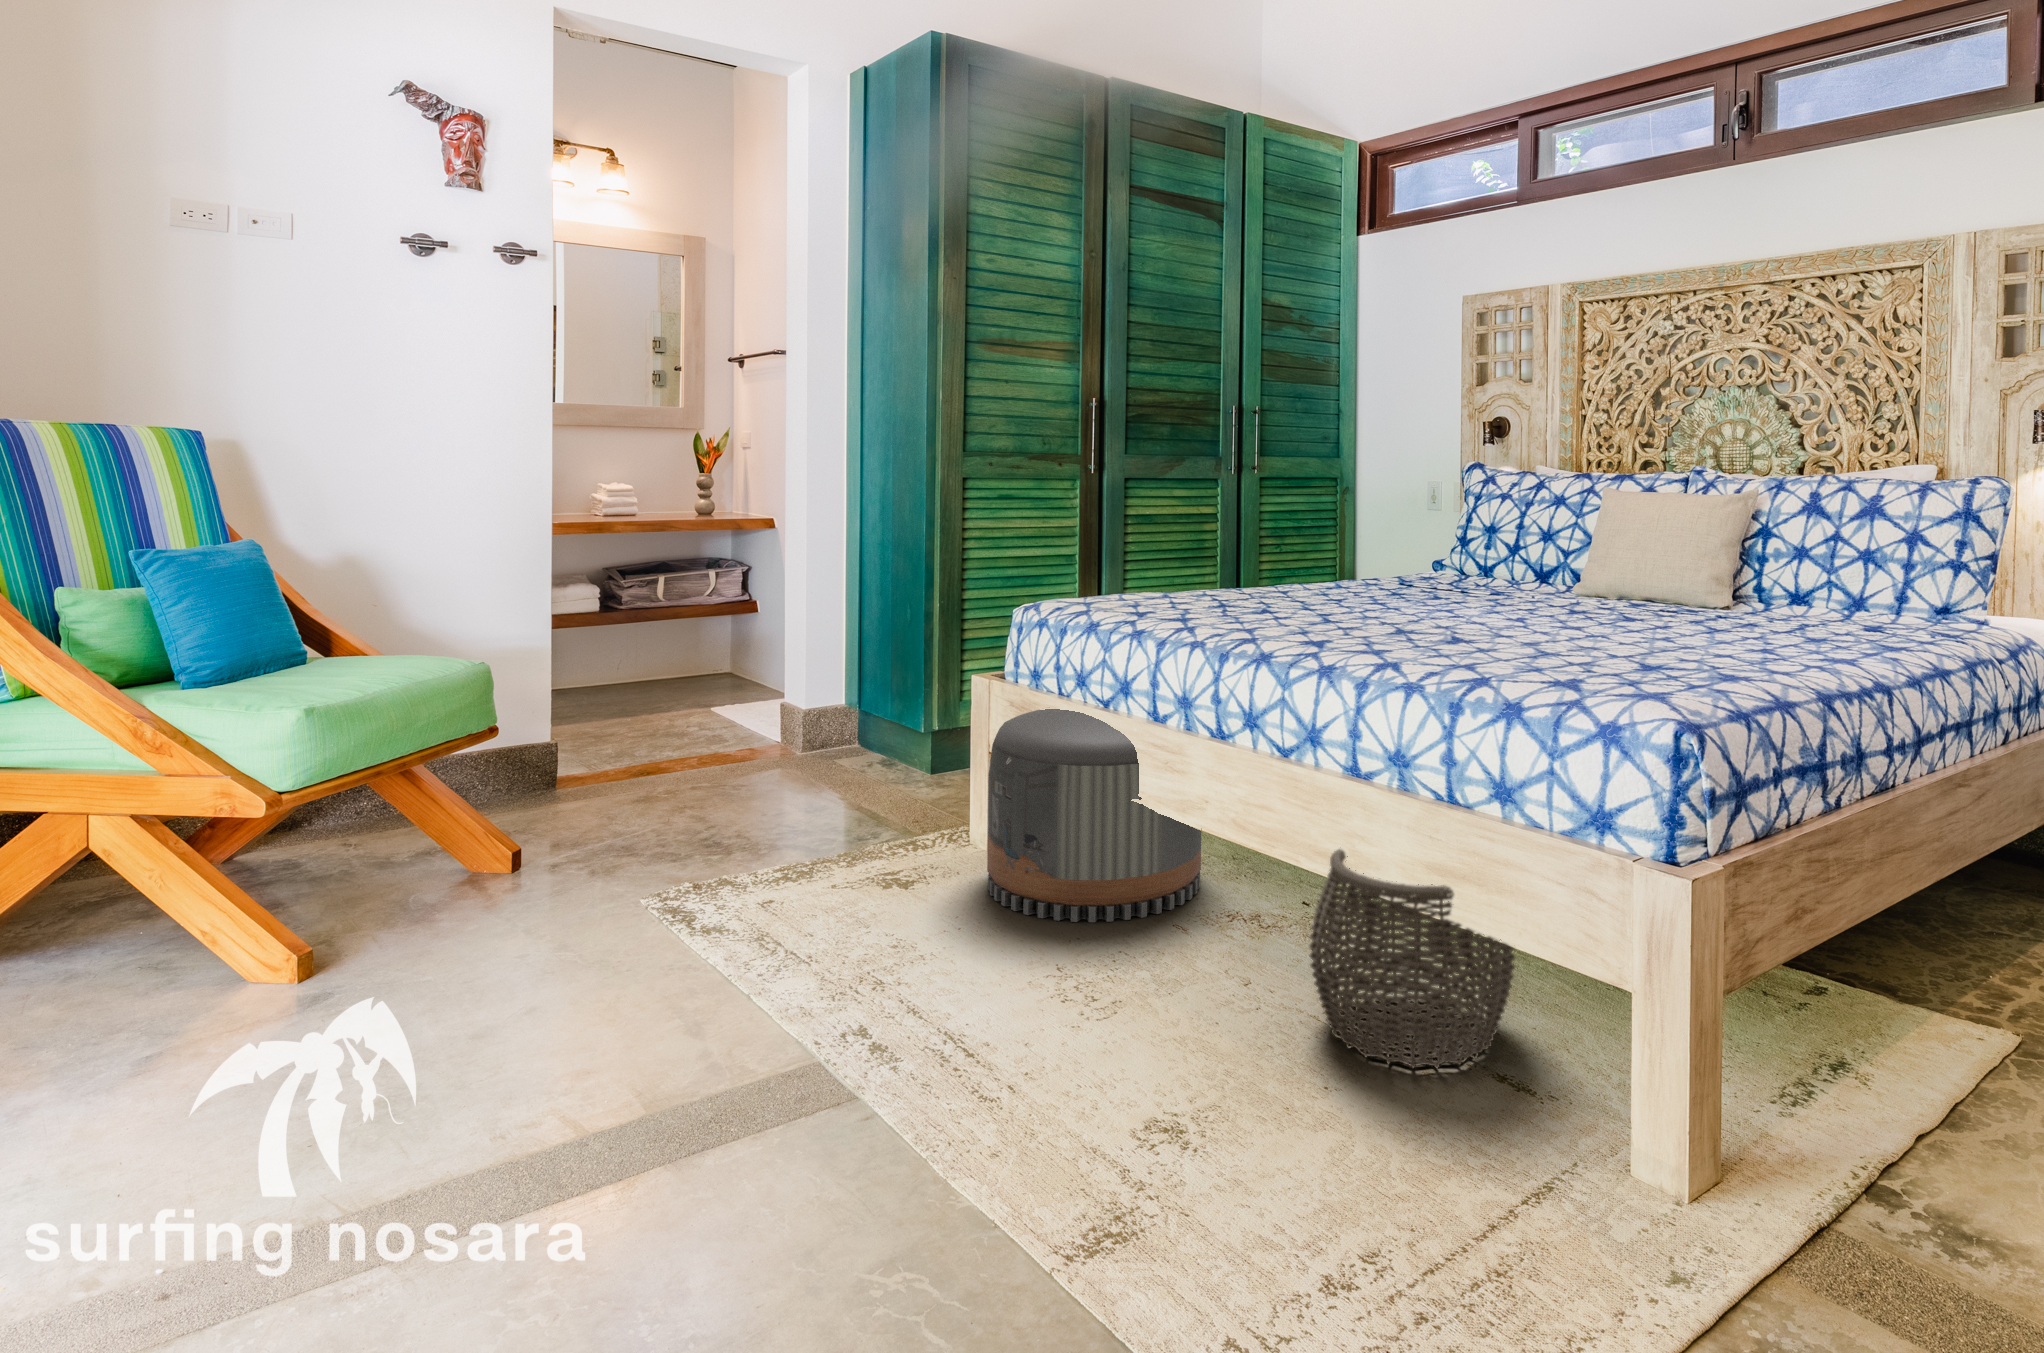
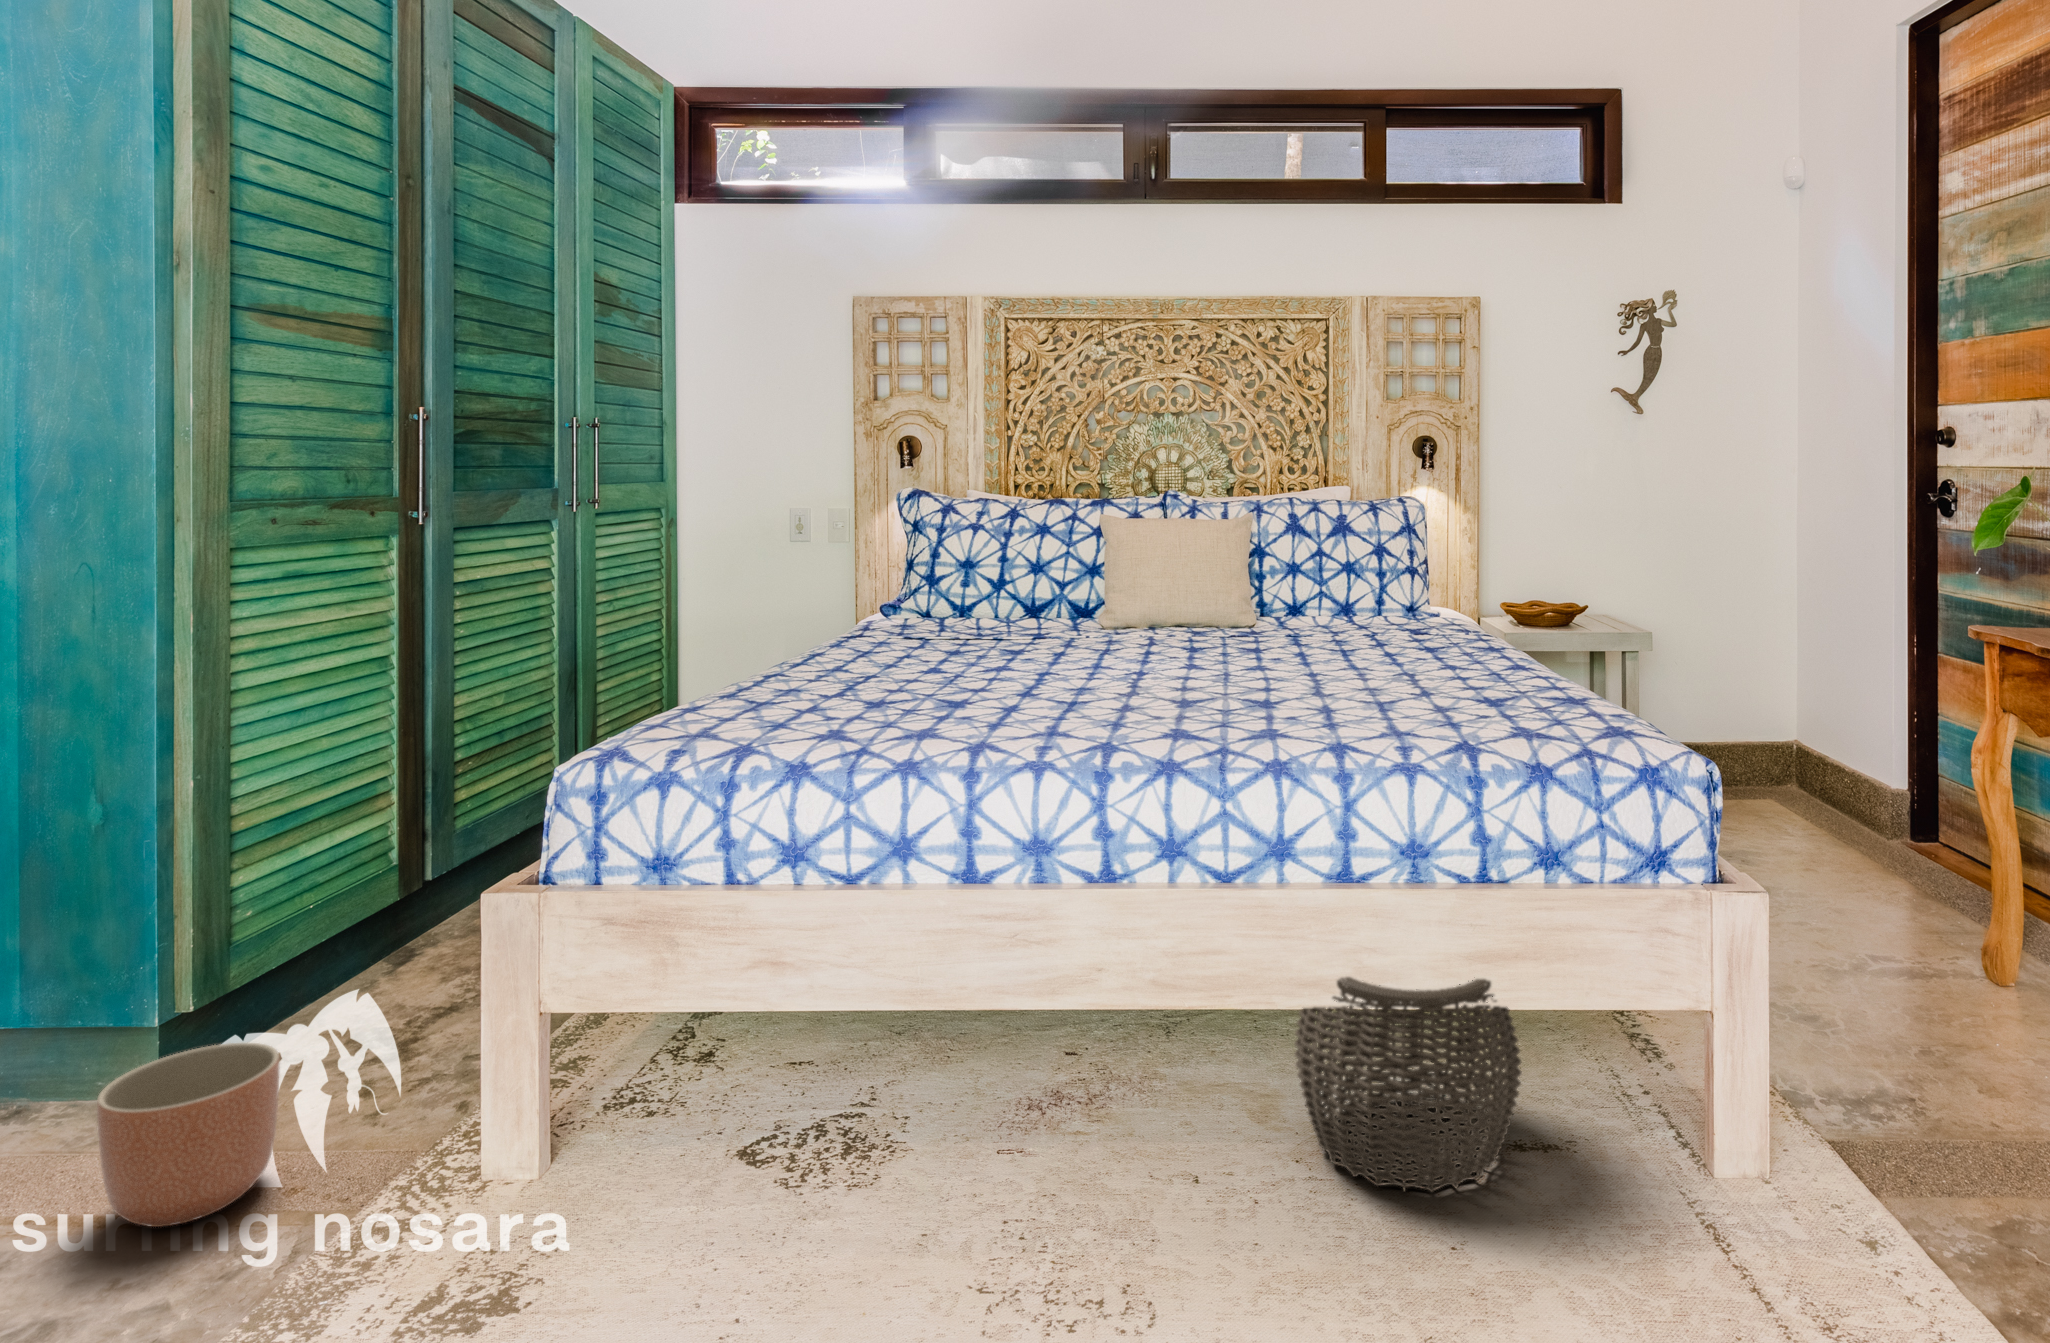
pouf: present [987,709,1201,922] -> none [639,859,967,1229]
planter: none [821,742,897,822] -> present [97,1043,279,1227]

